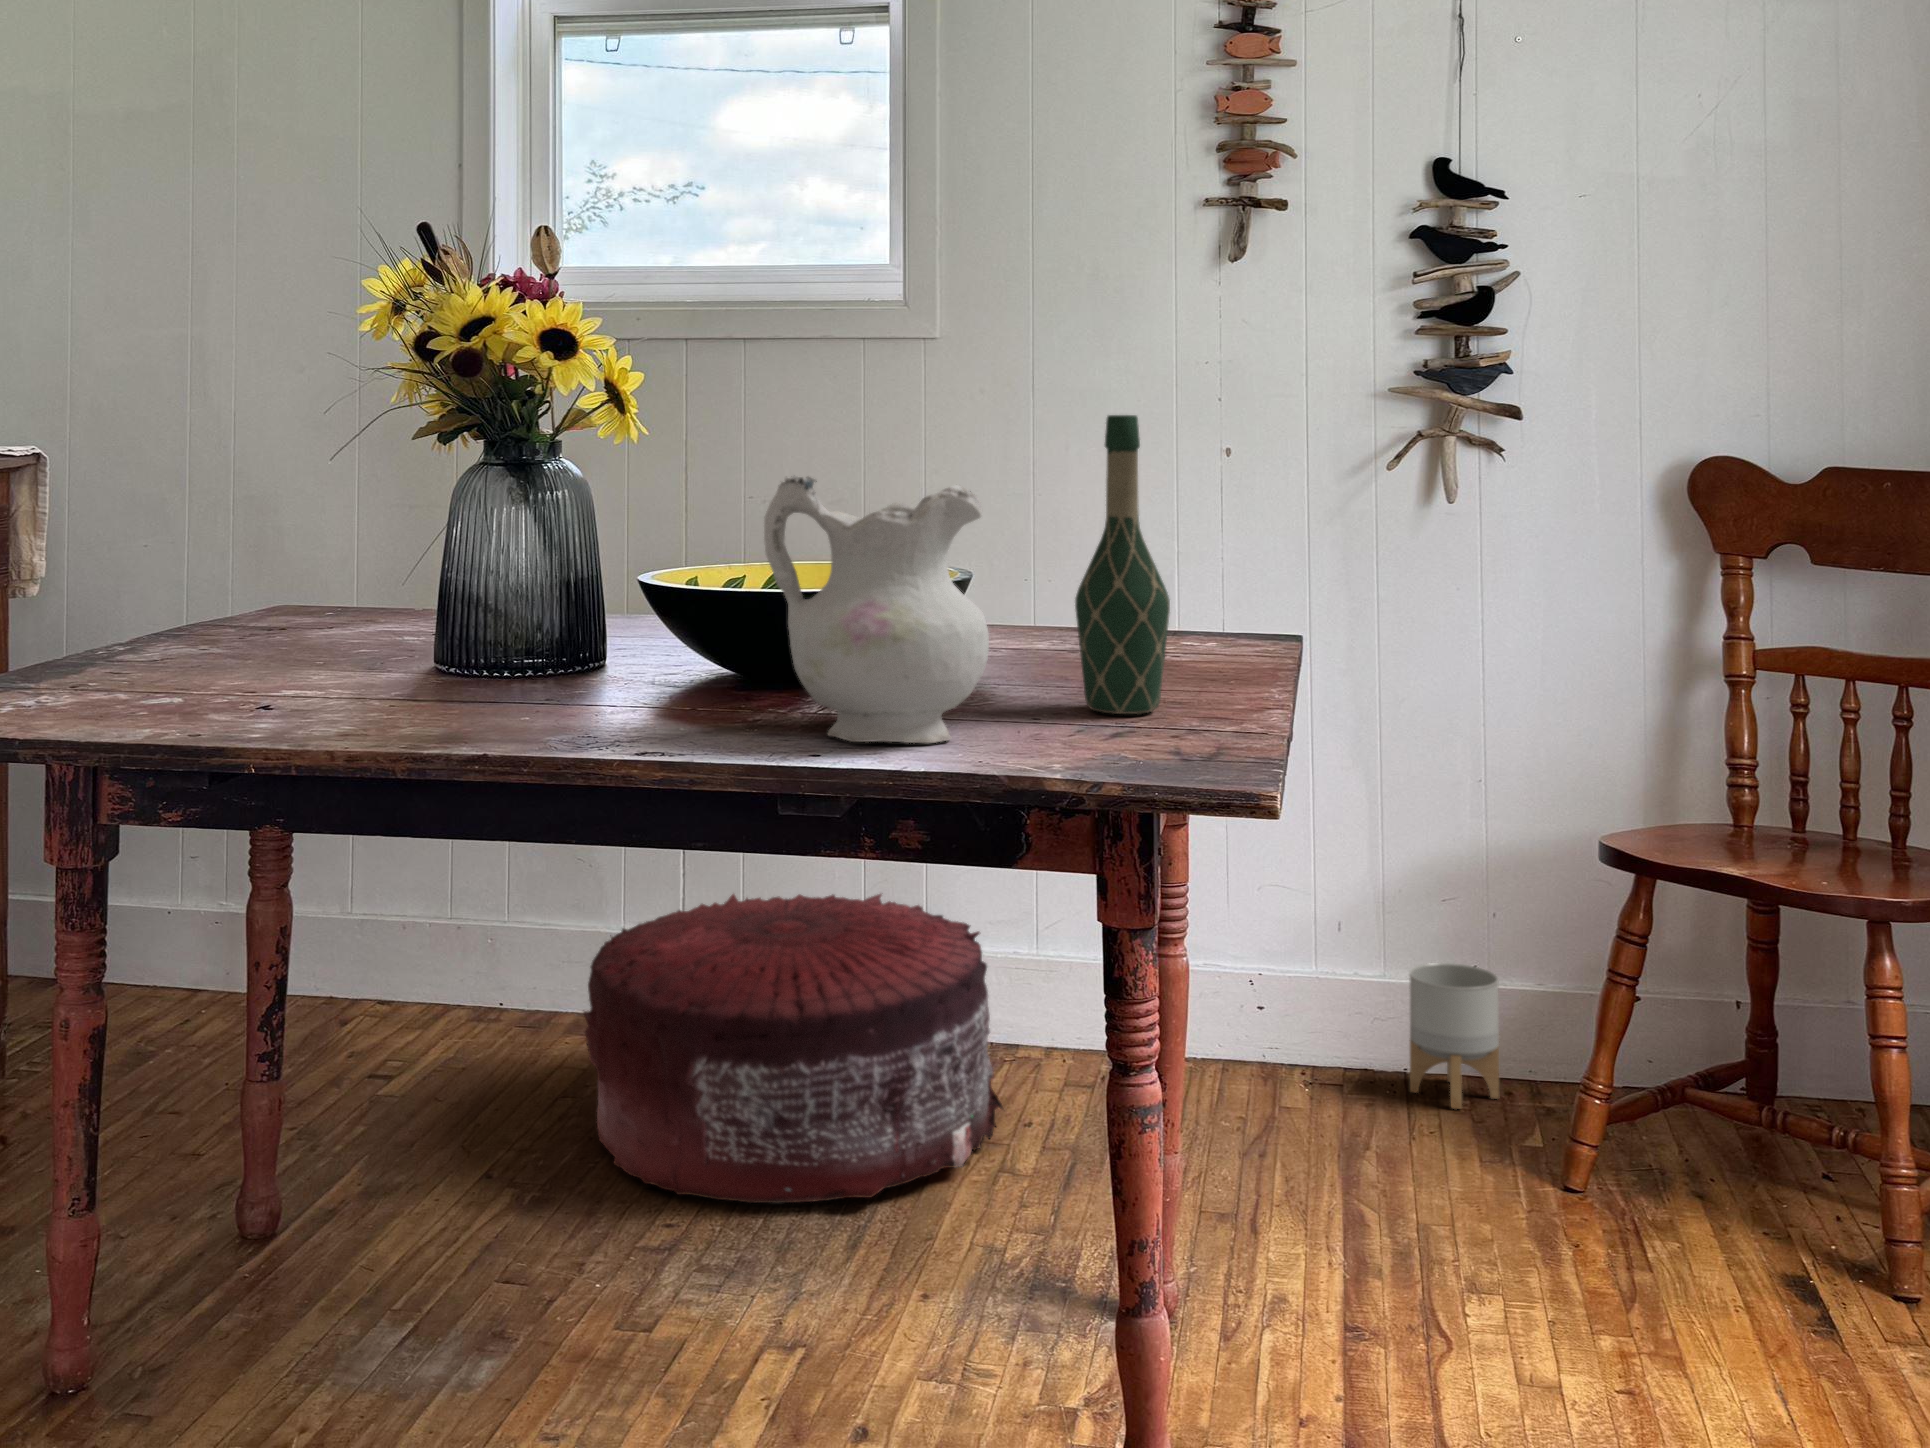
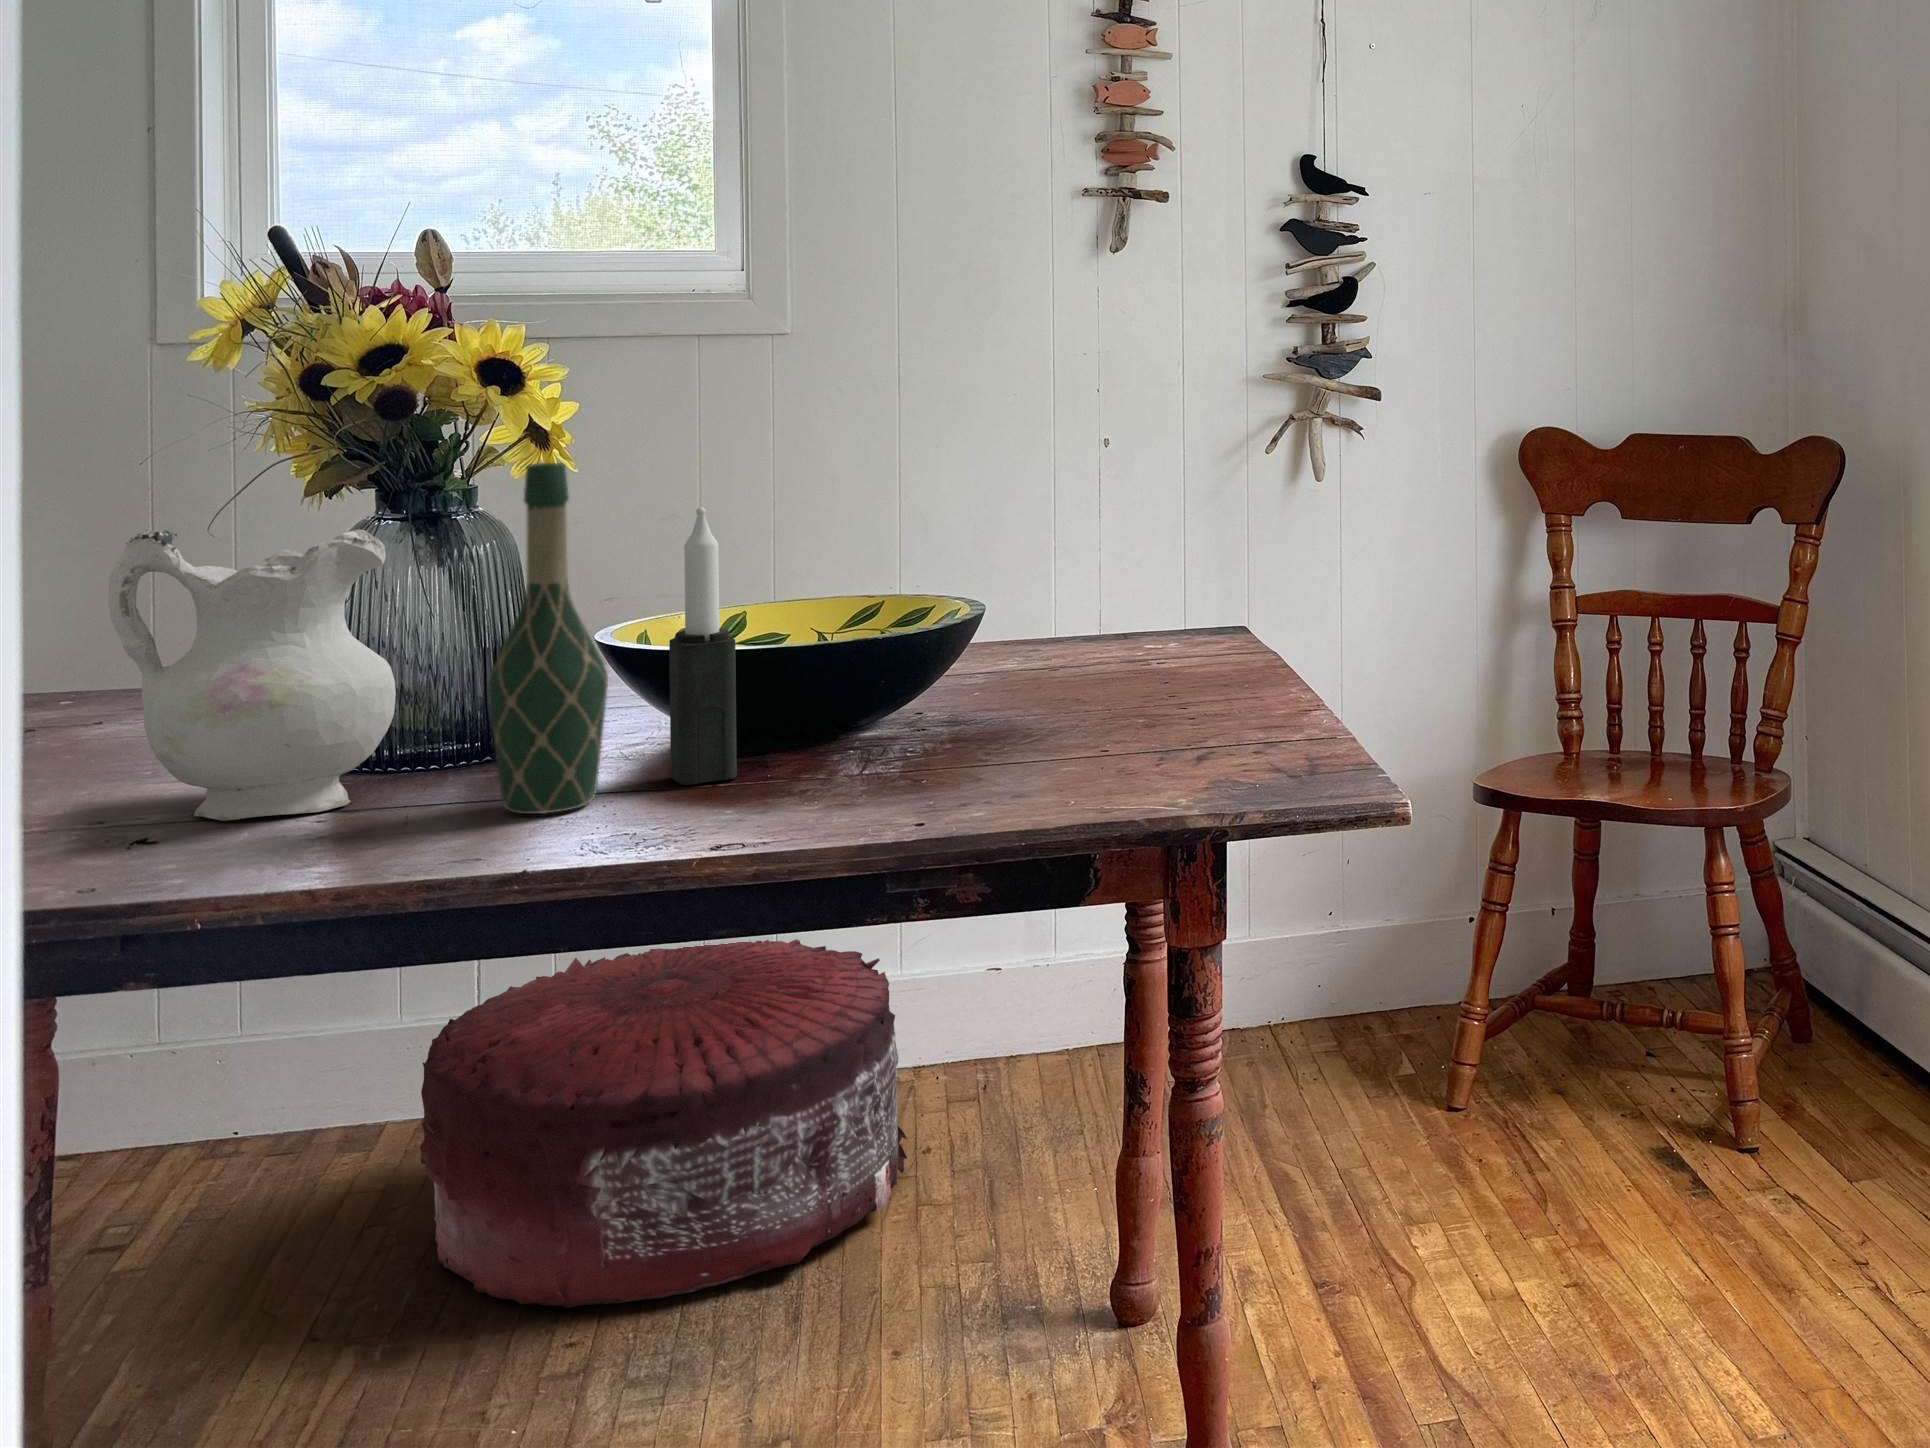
wine bottle: present [1075,415,1170,714] -> present [488,463,608,814]
candle: none [677,464,728,713] -> present [669,507,737,785]
ceramic pitcher: present [764,476,989,743] -> present [109,530,396,821]
planter: present [1409,963,1499,1109] -> none [1286,915,1369,1052]

